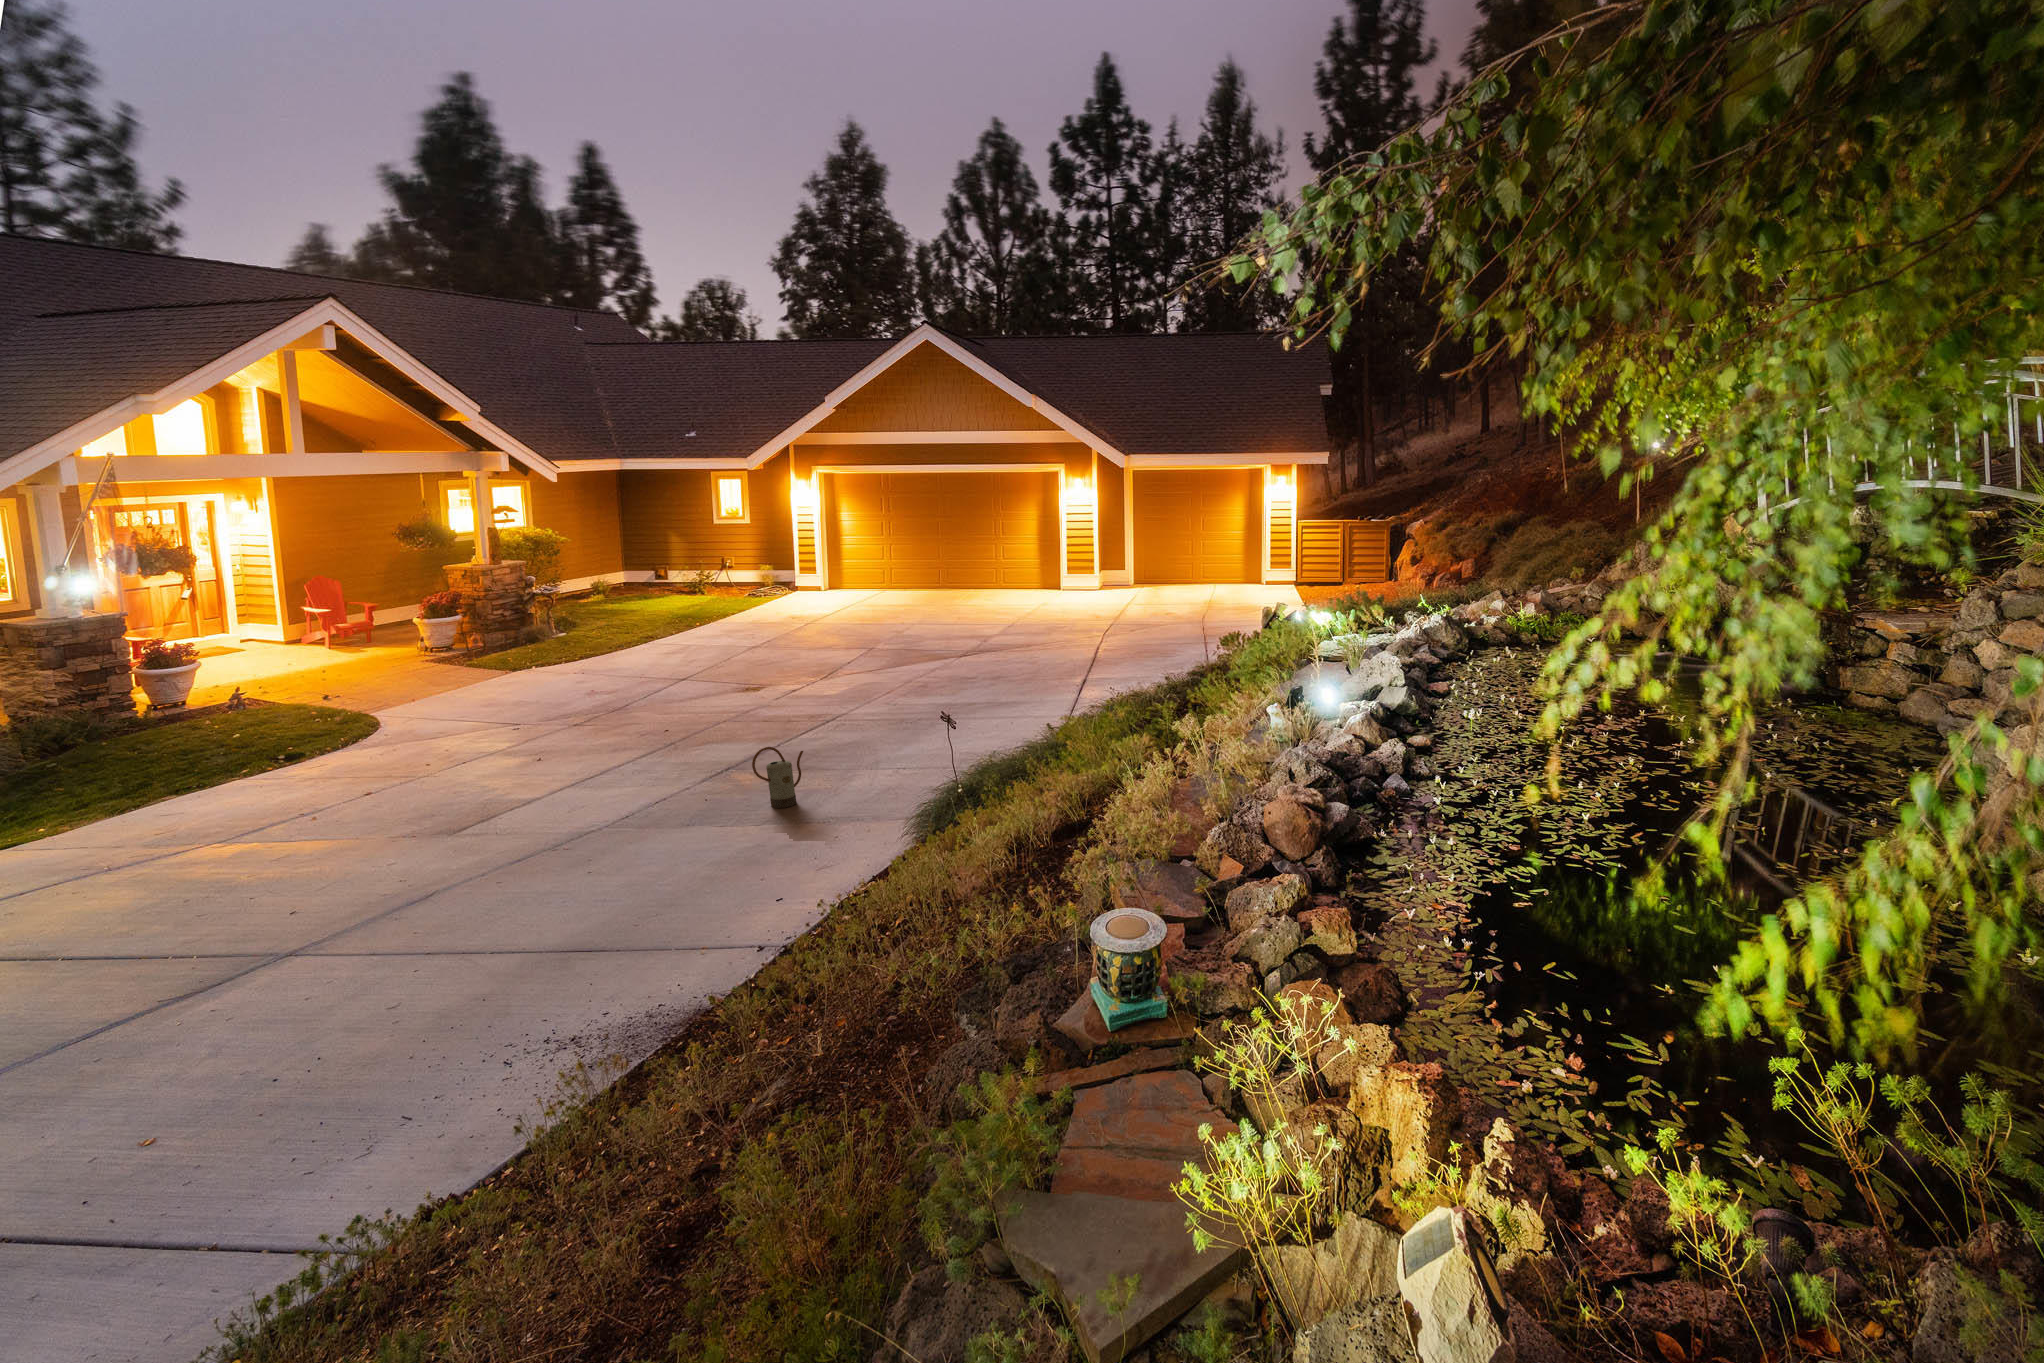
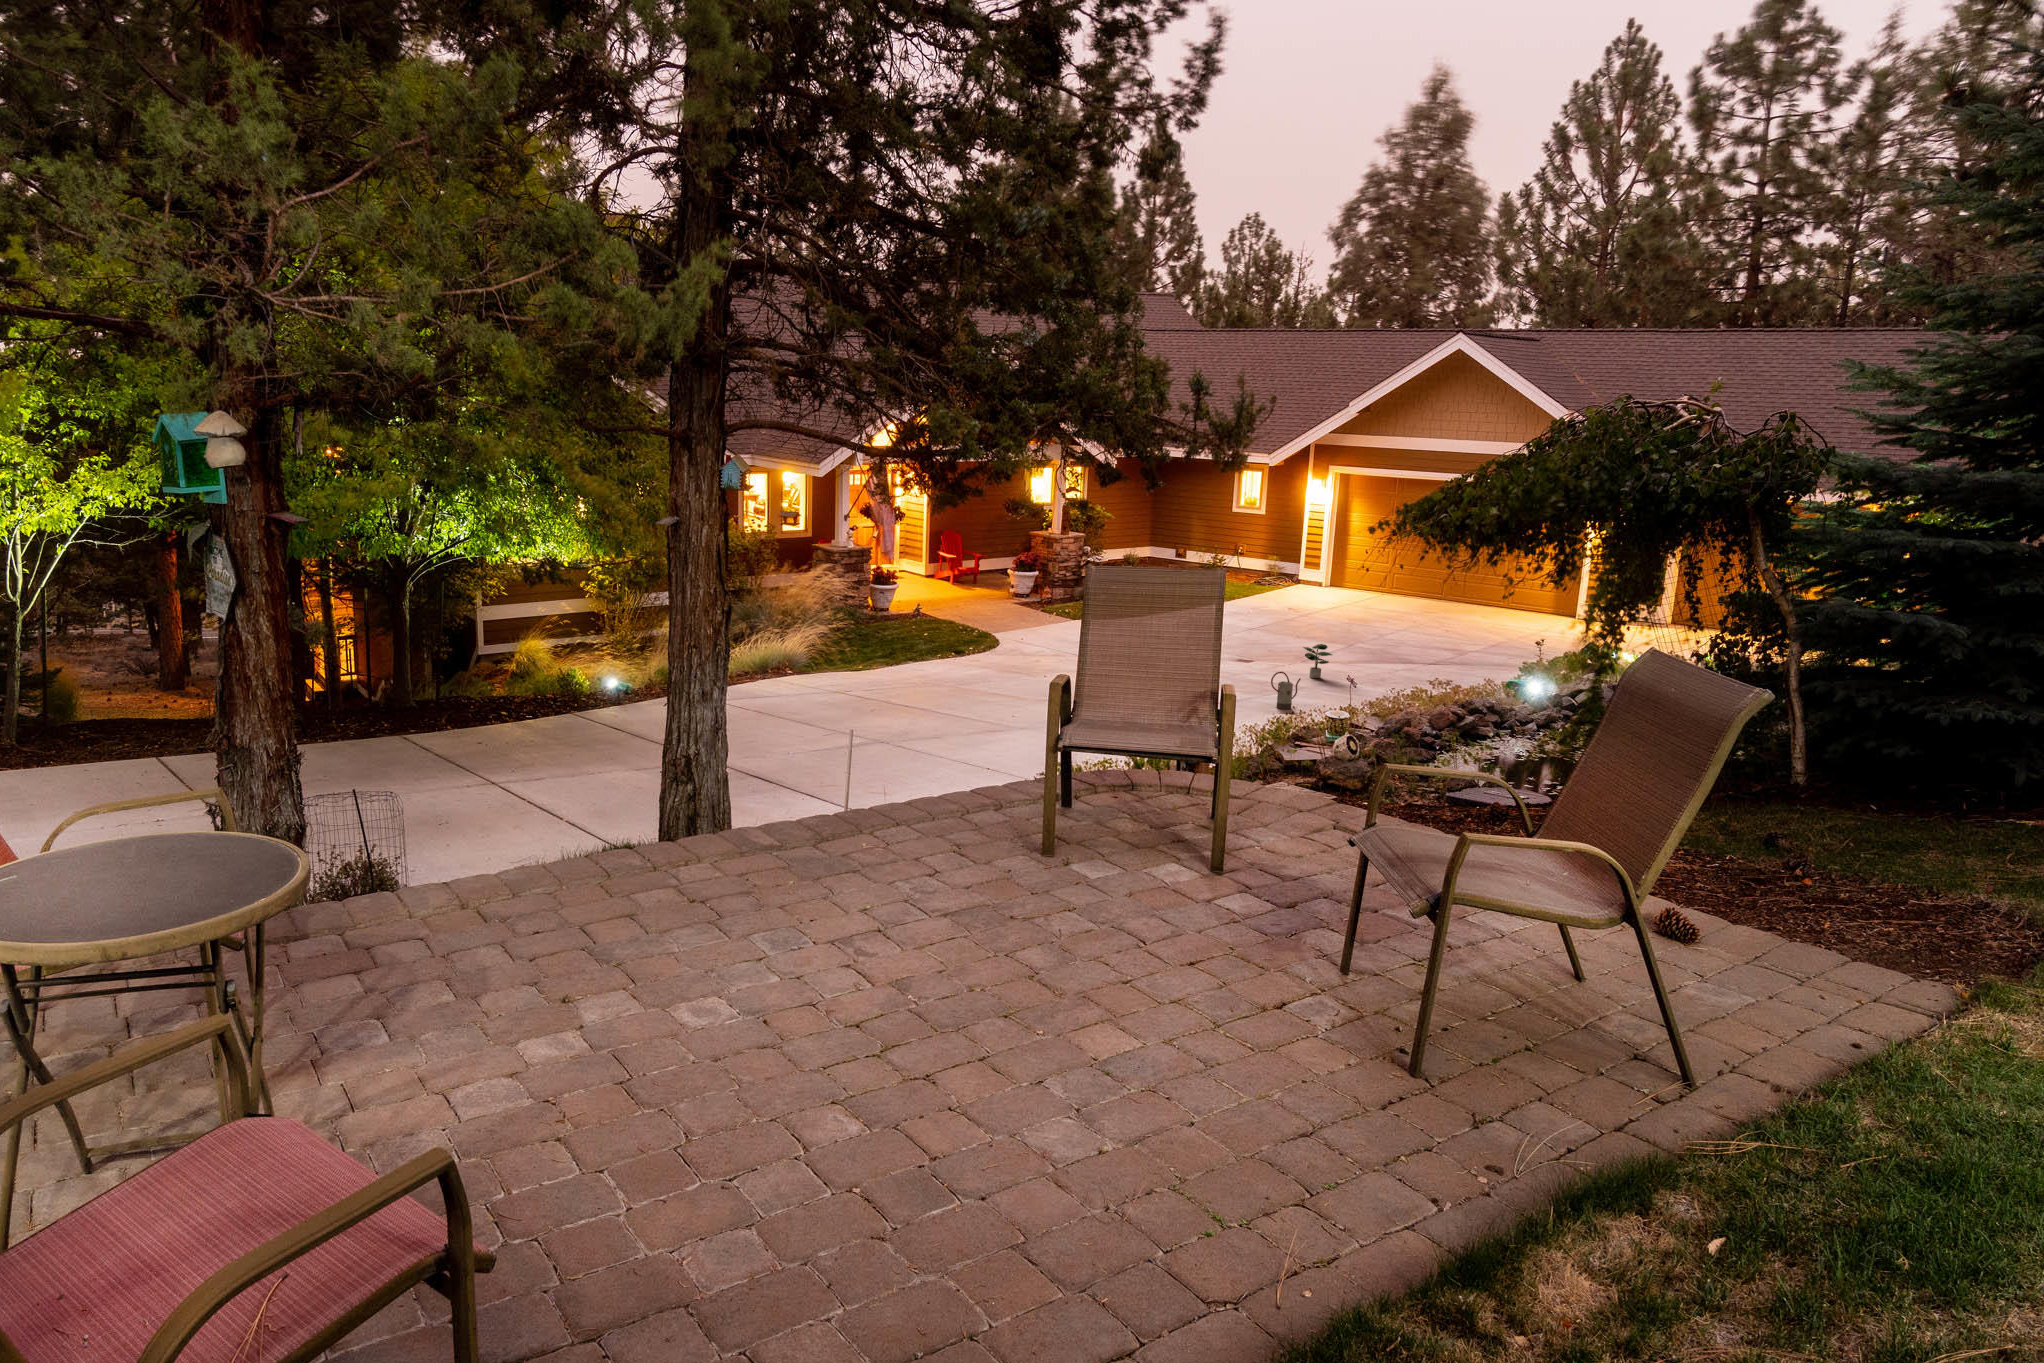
potted plant: none [802,676,849,727] -> present [1303,644,1332,678]

